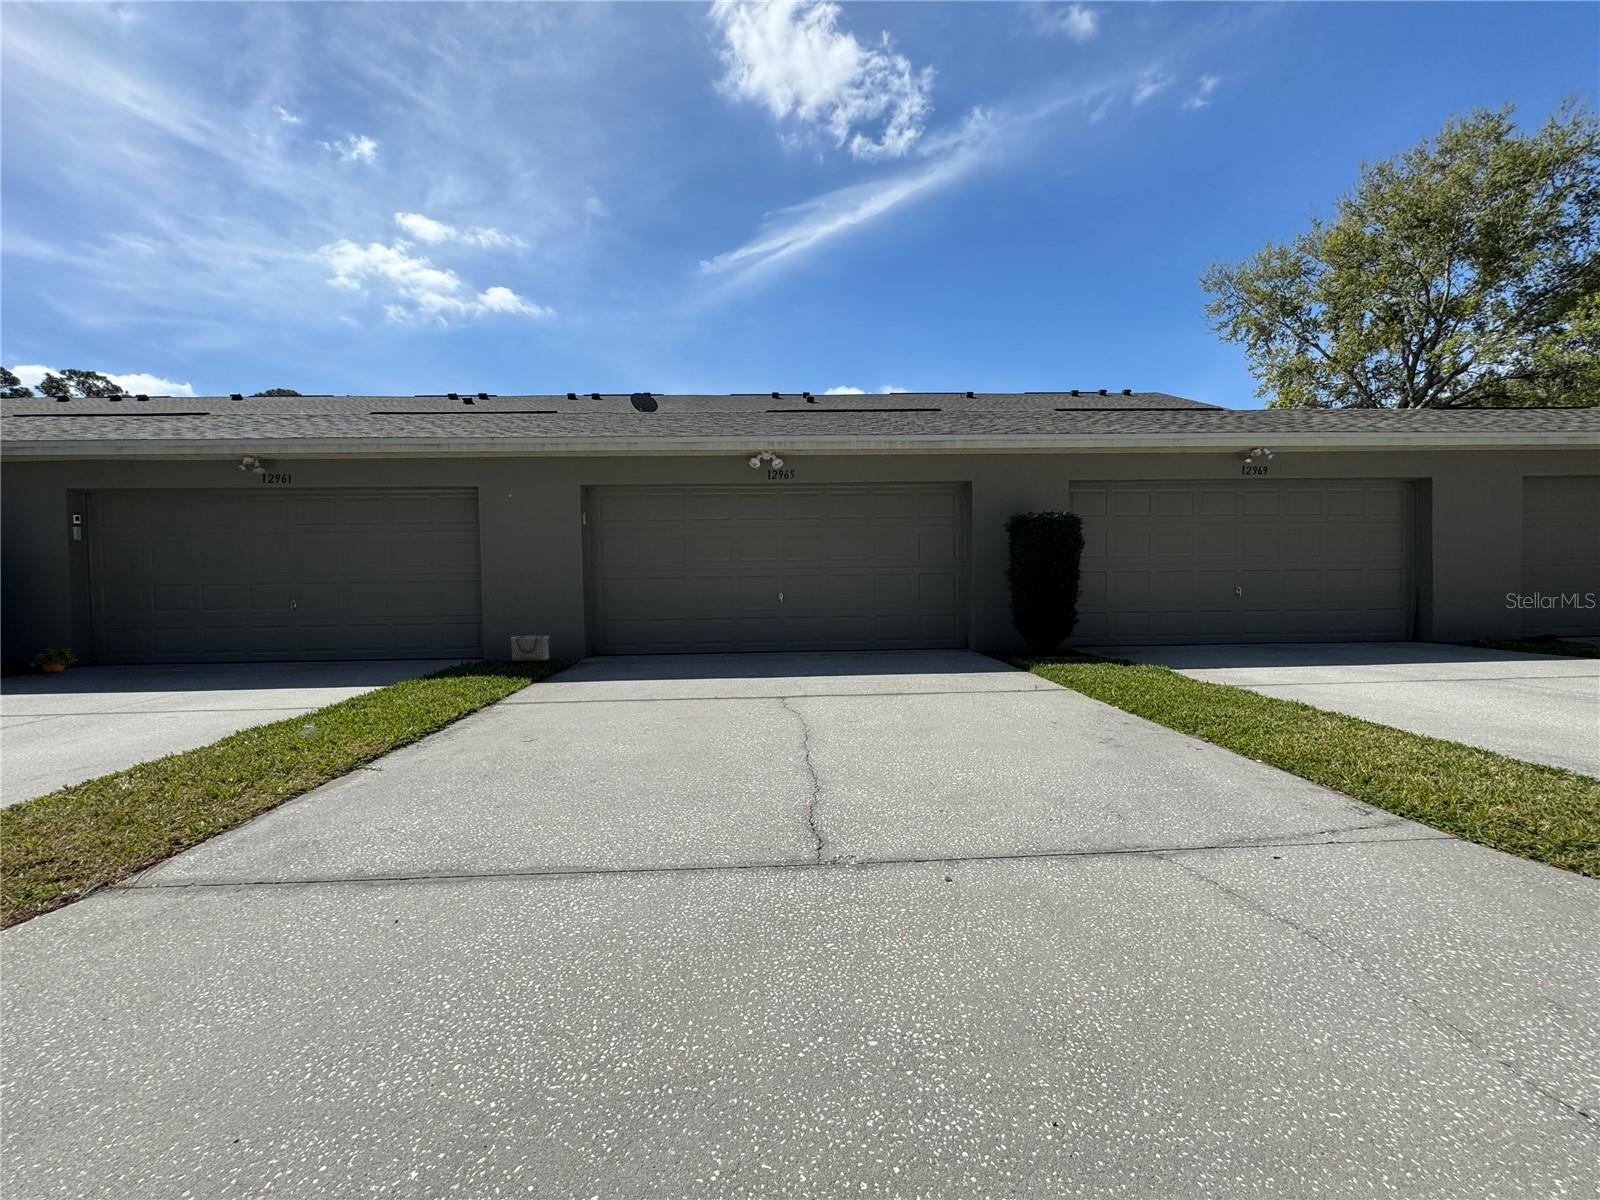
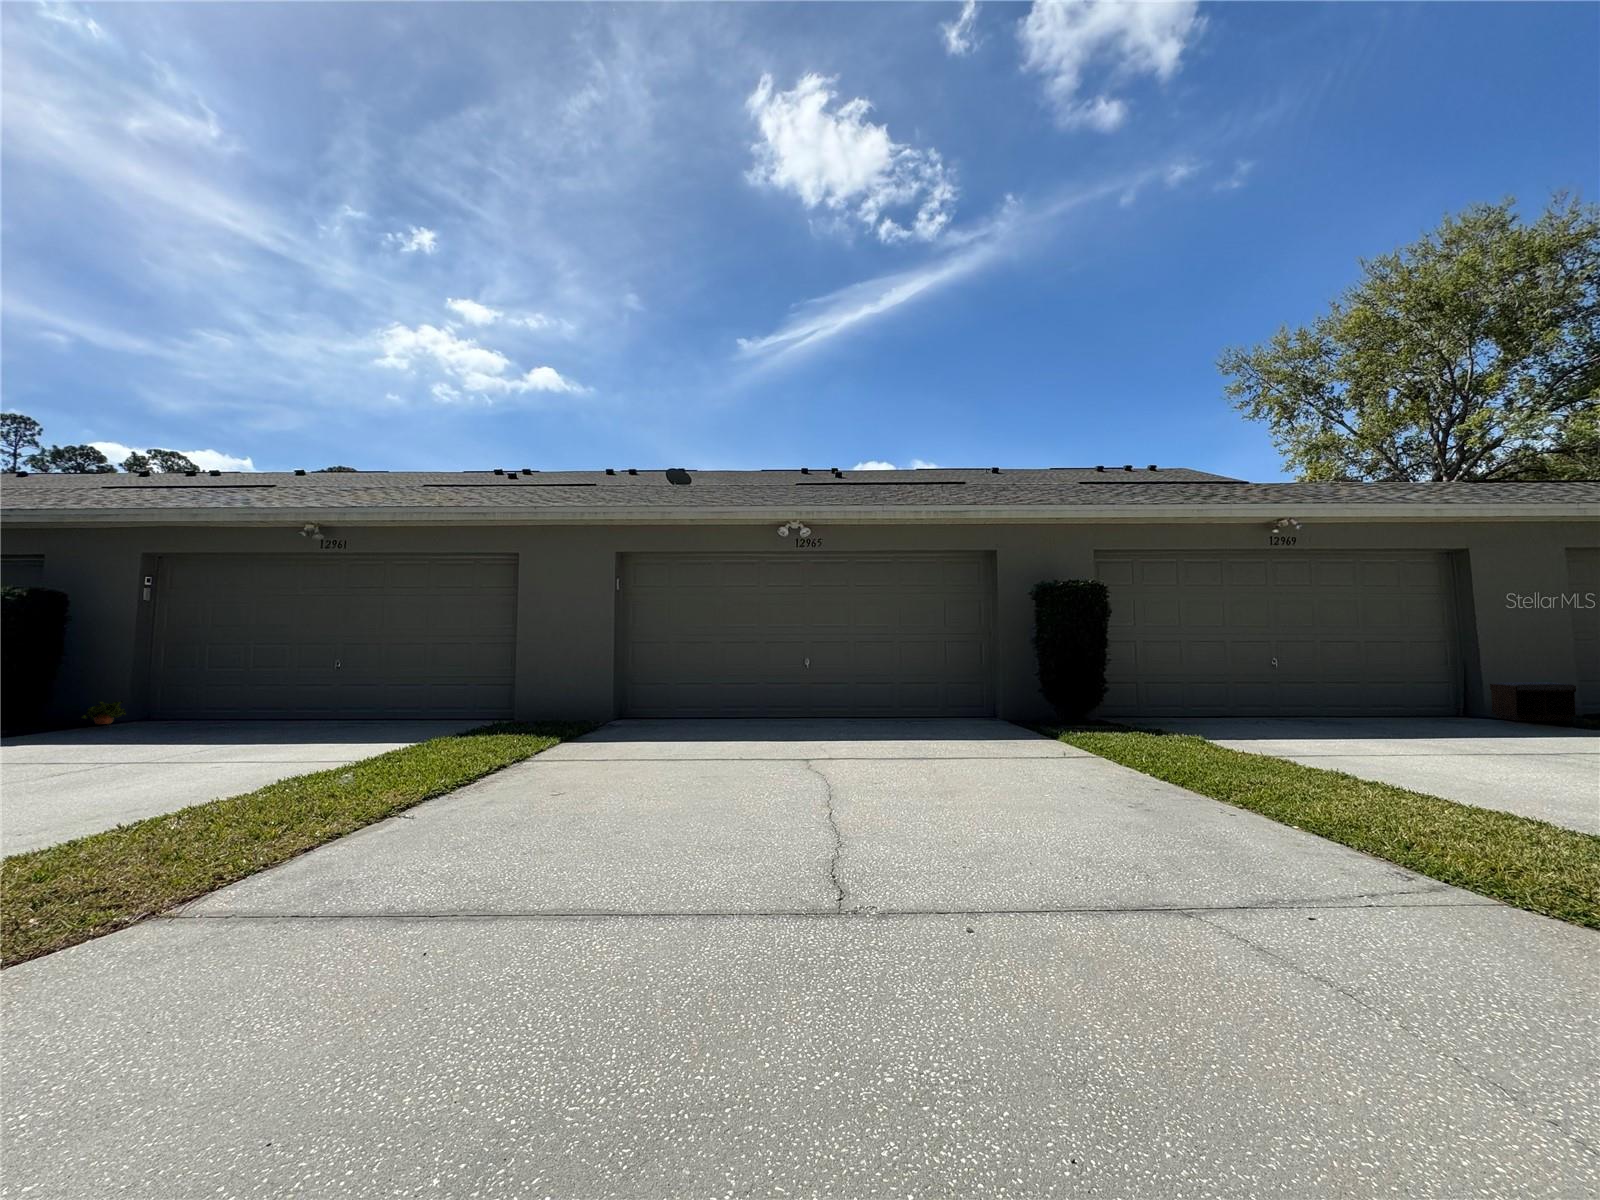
bench: none [1429,609,1509,646] -> present [1490,682,1577,721]
storage bin: present [511,636,549,661] -> none [540,697,579,721]

